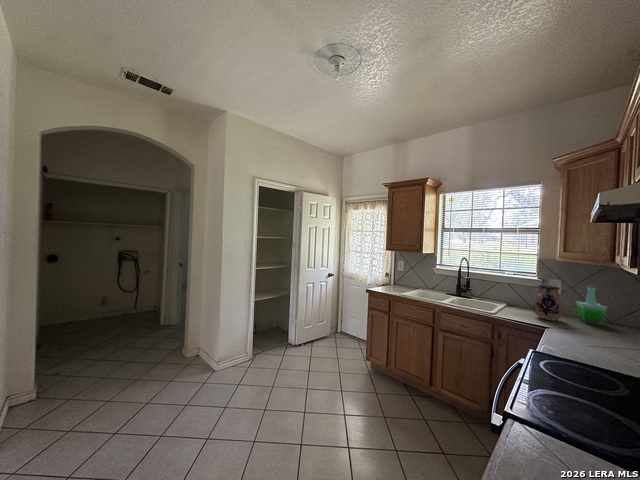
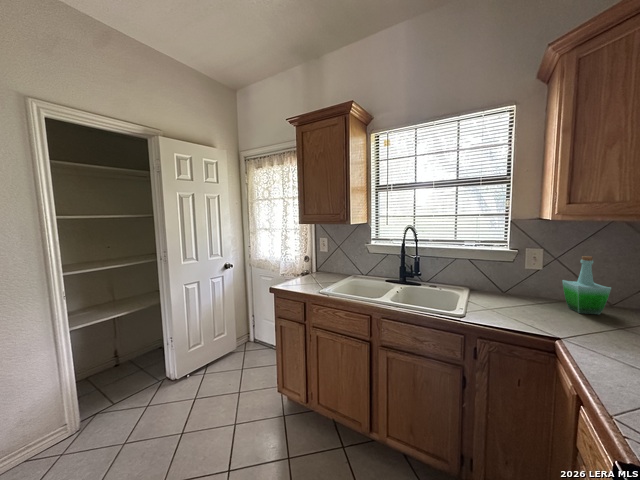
ceramic pitcher: present [533,285,564,321] -> none [512,263,559,318]

